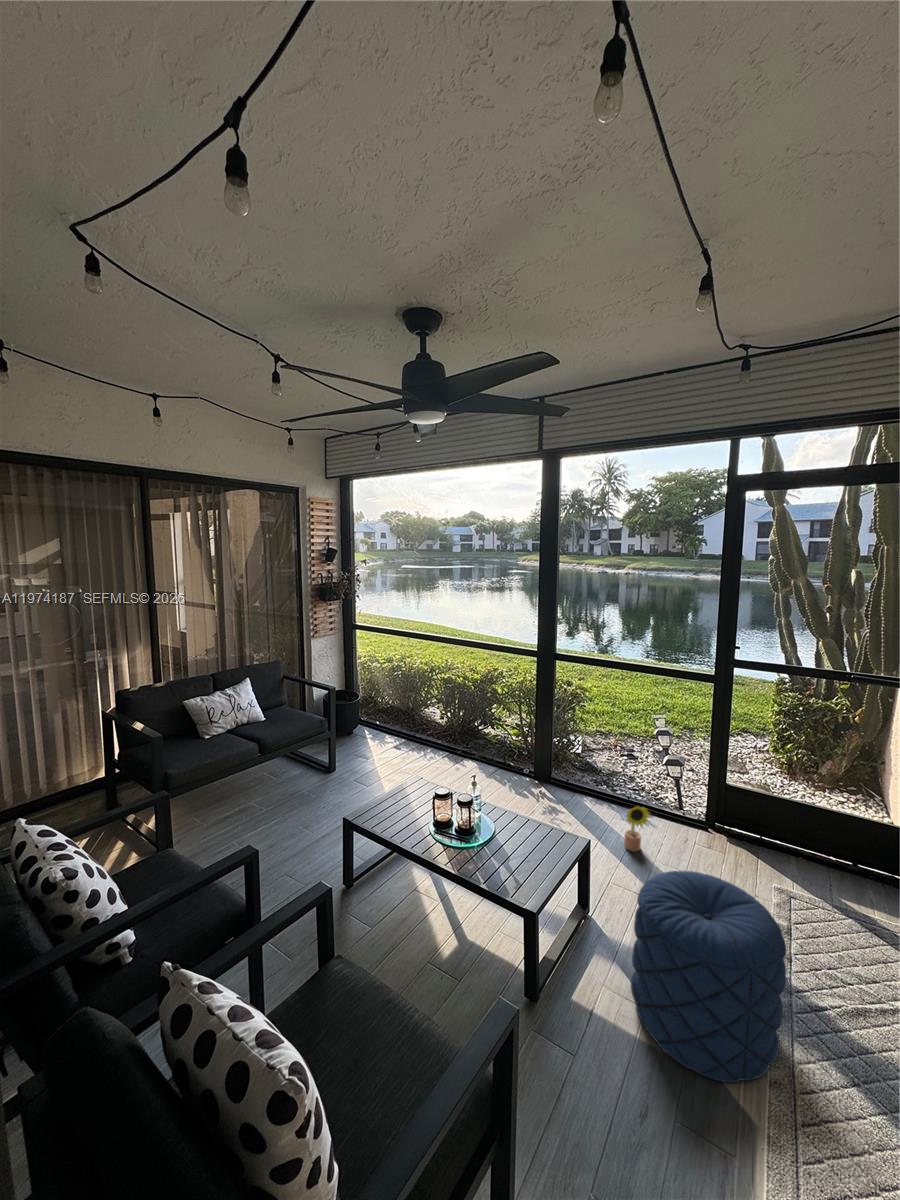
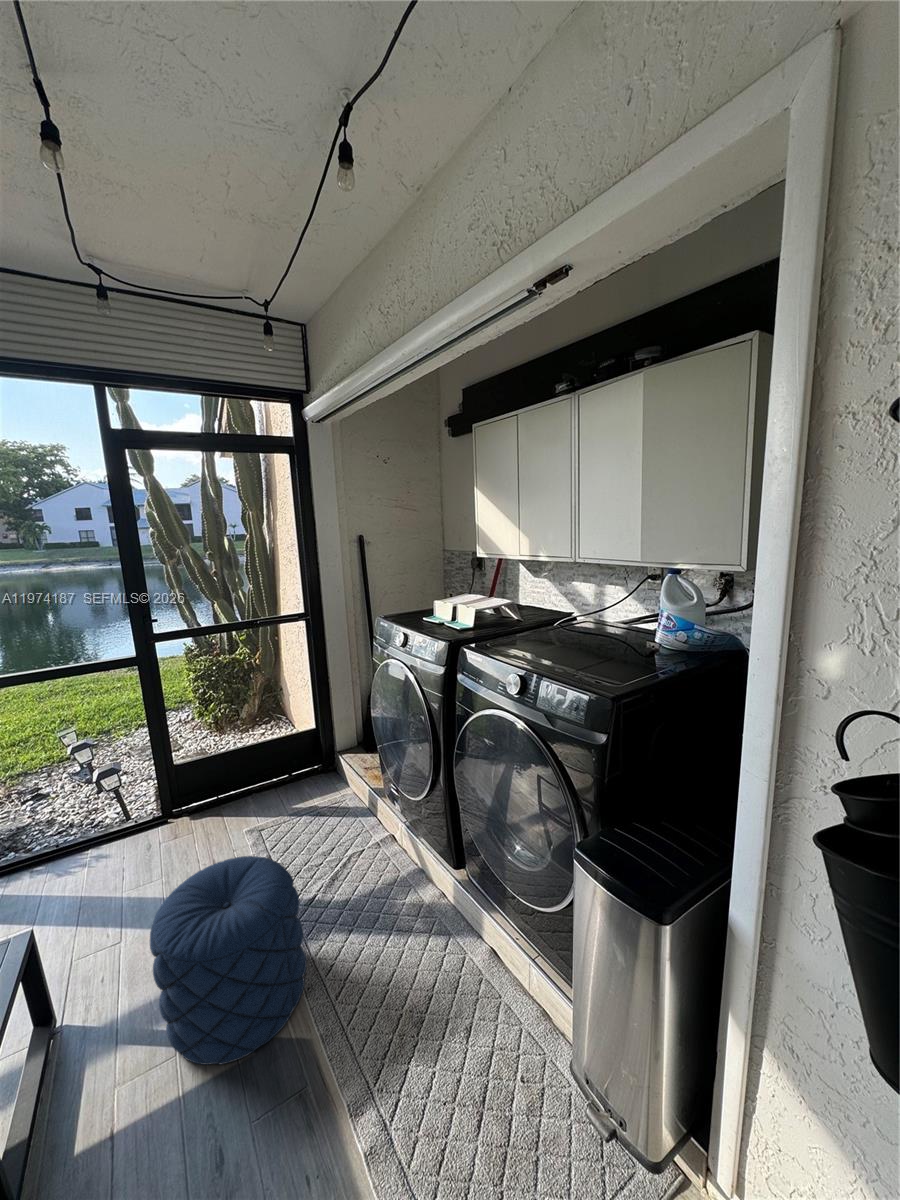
decorative plant: present [624,806,650,852] -> none [73,845,107,907]

